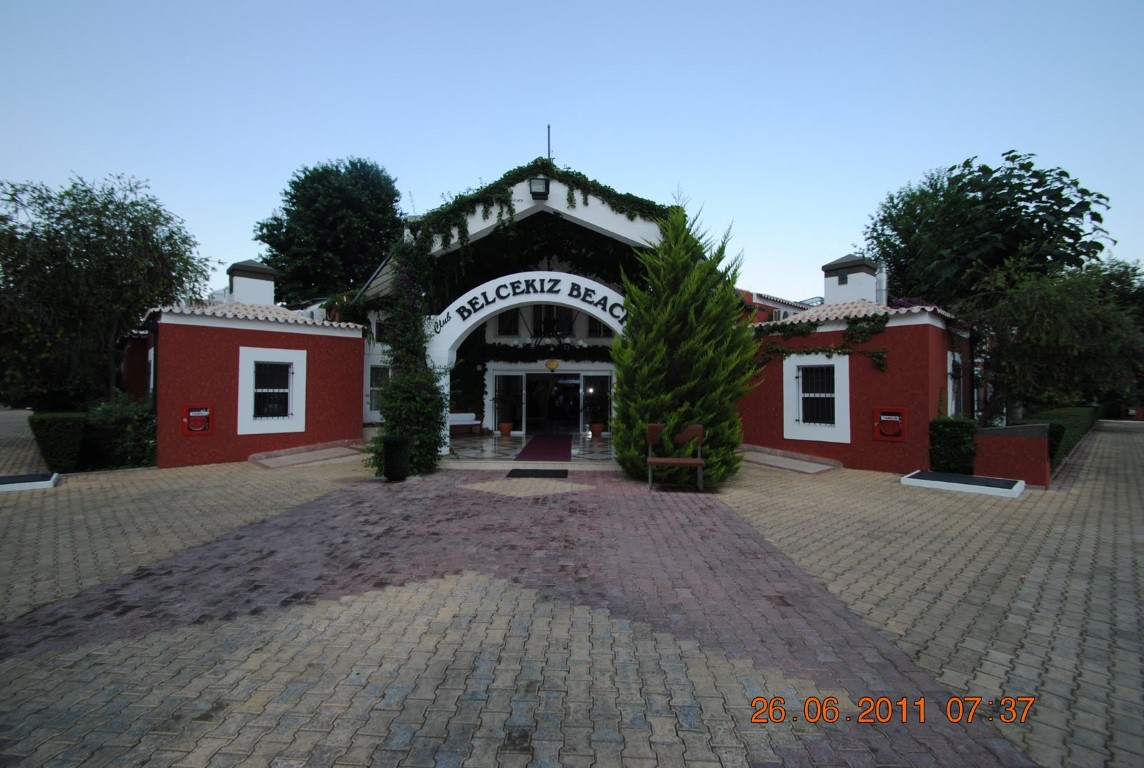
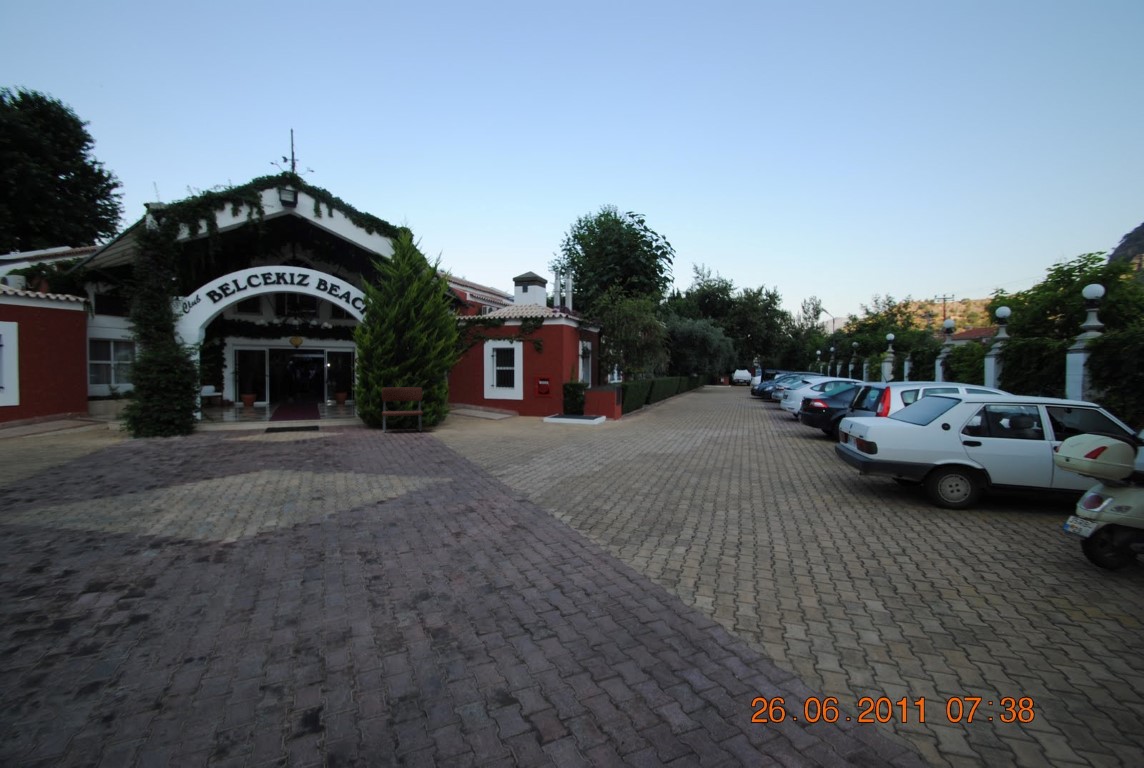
trash can: present [378,436,415,483] -> none [137,402,176,441]

